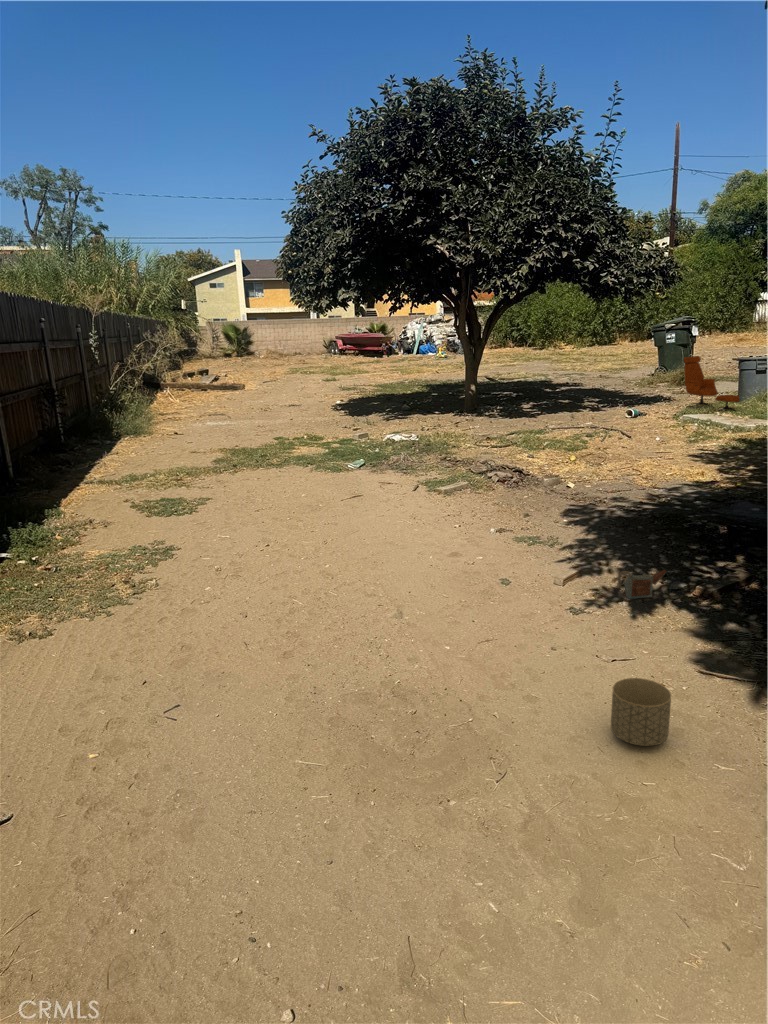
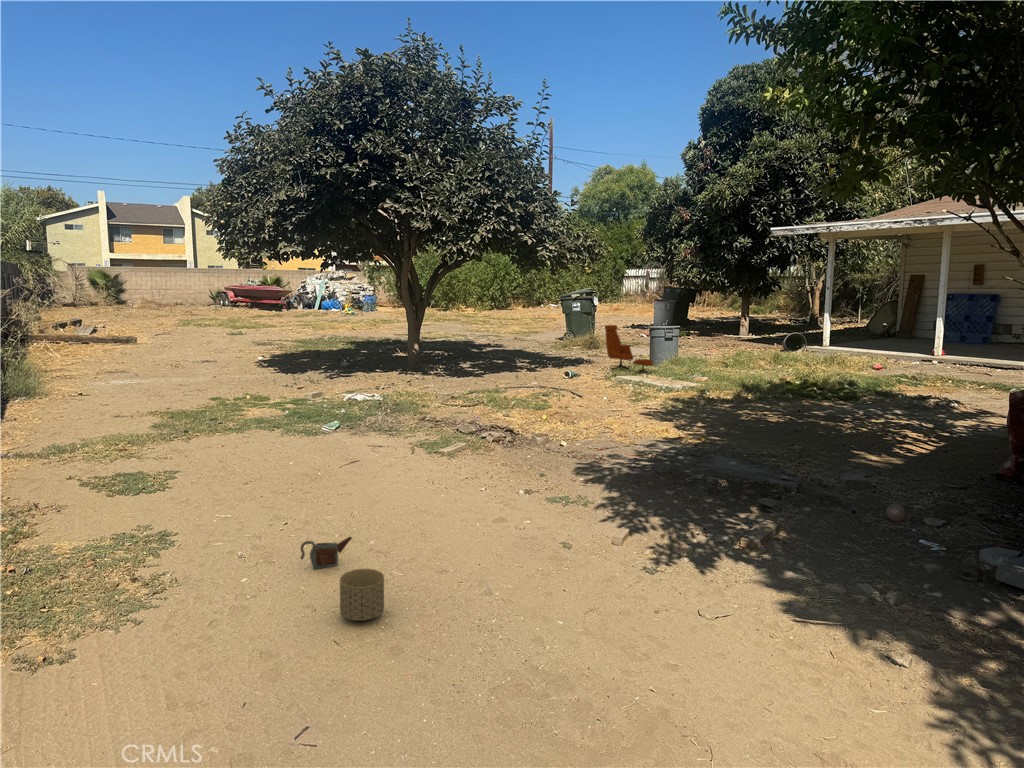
watering can: present [617,570,666,599] -> present [300,537,352,569]
planter: present [611,678,671,746] -> present [340,569,384,621]

